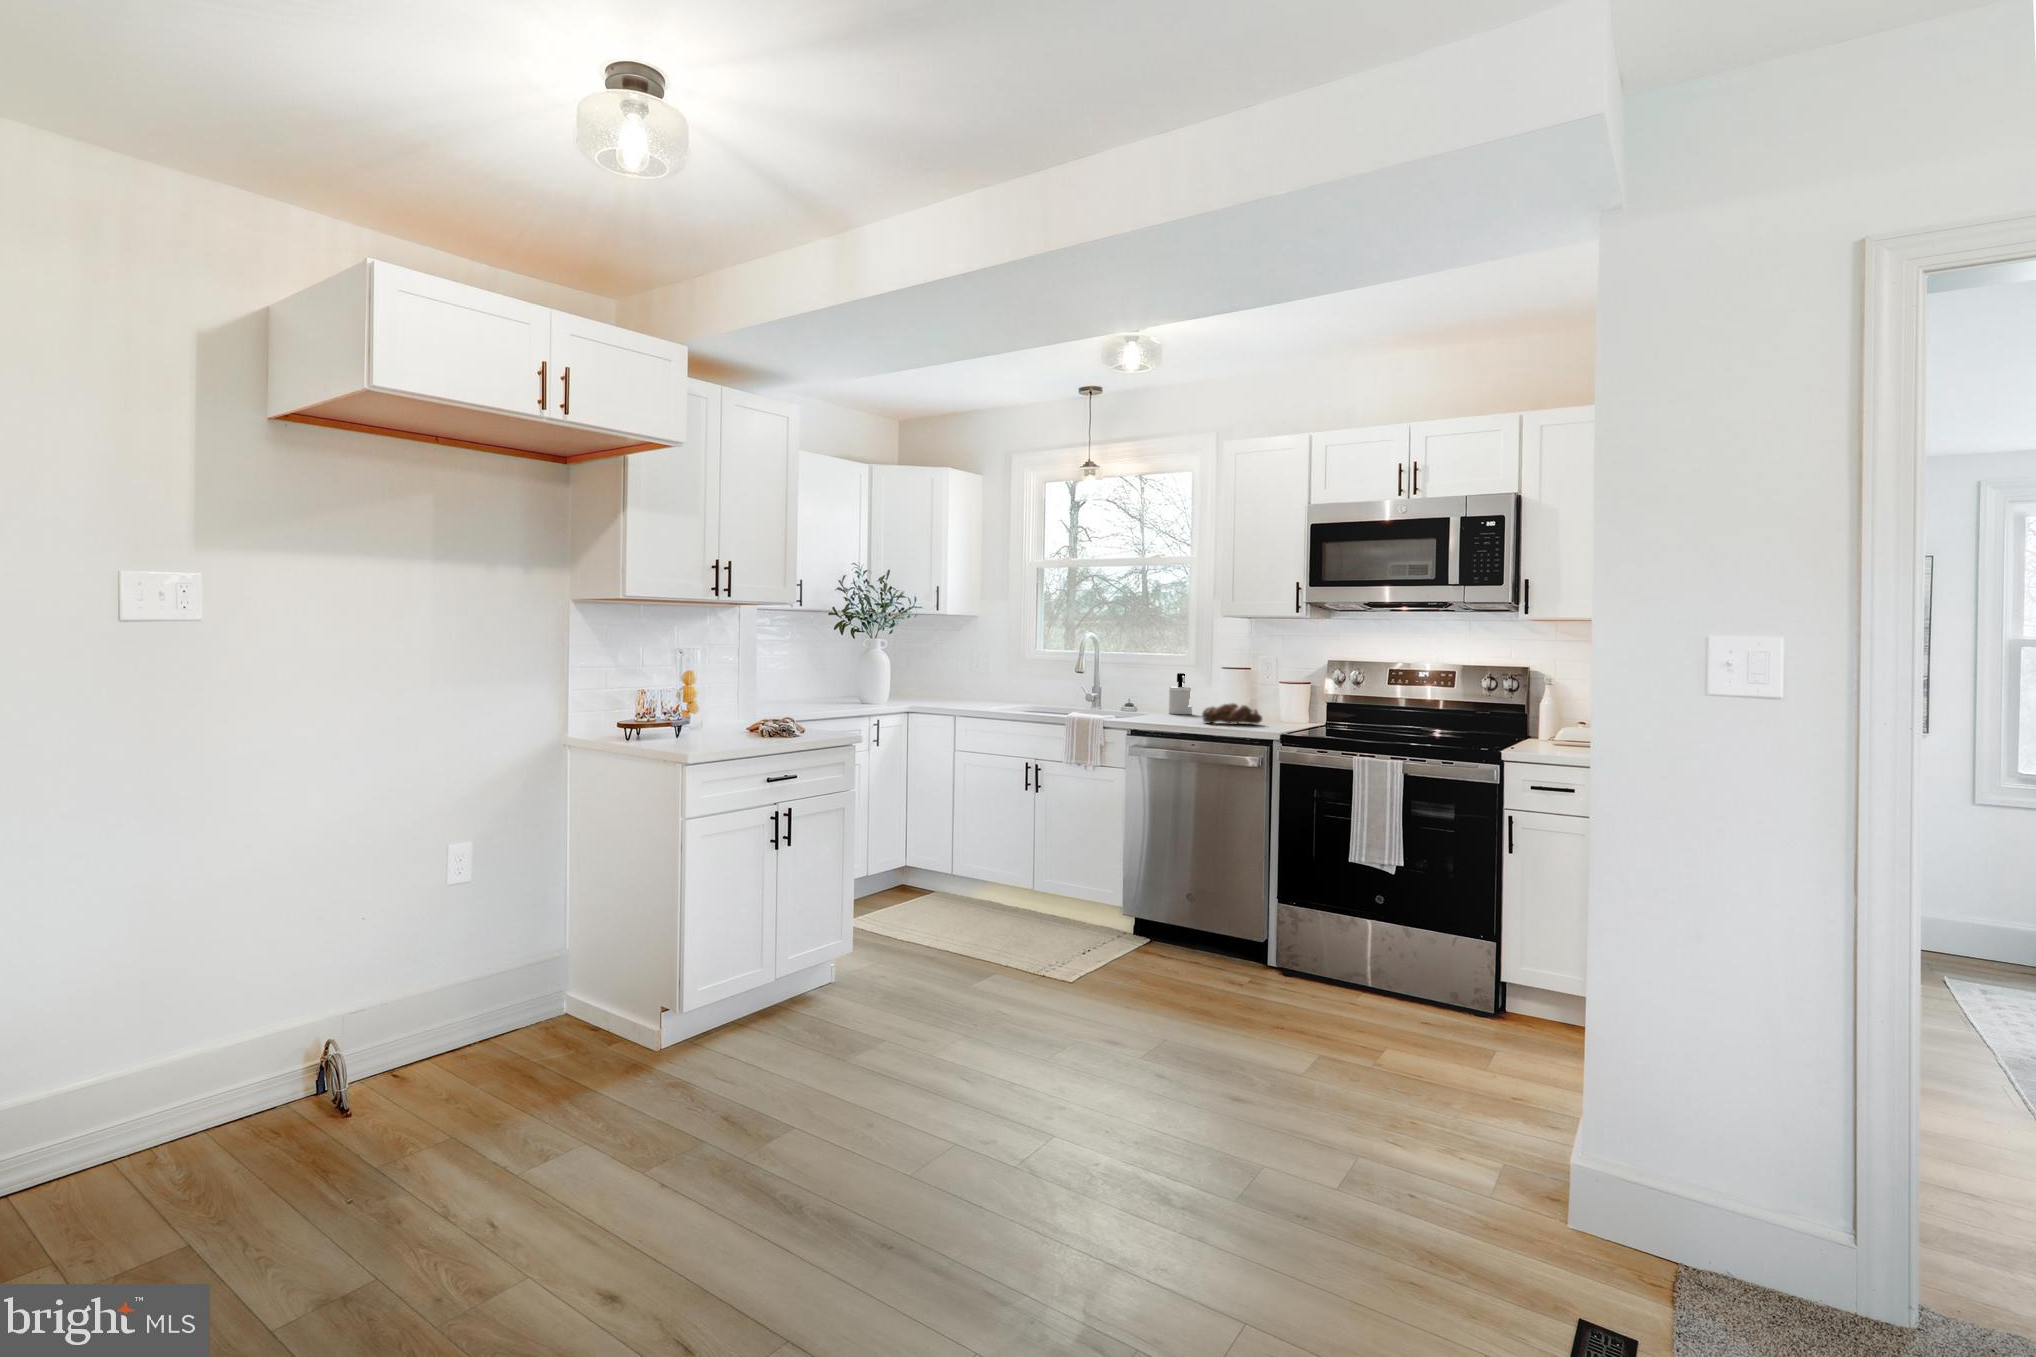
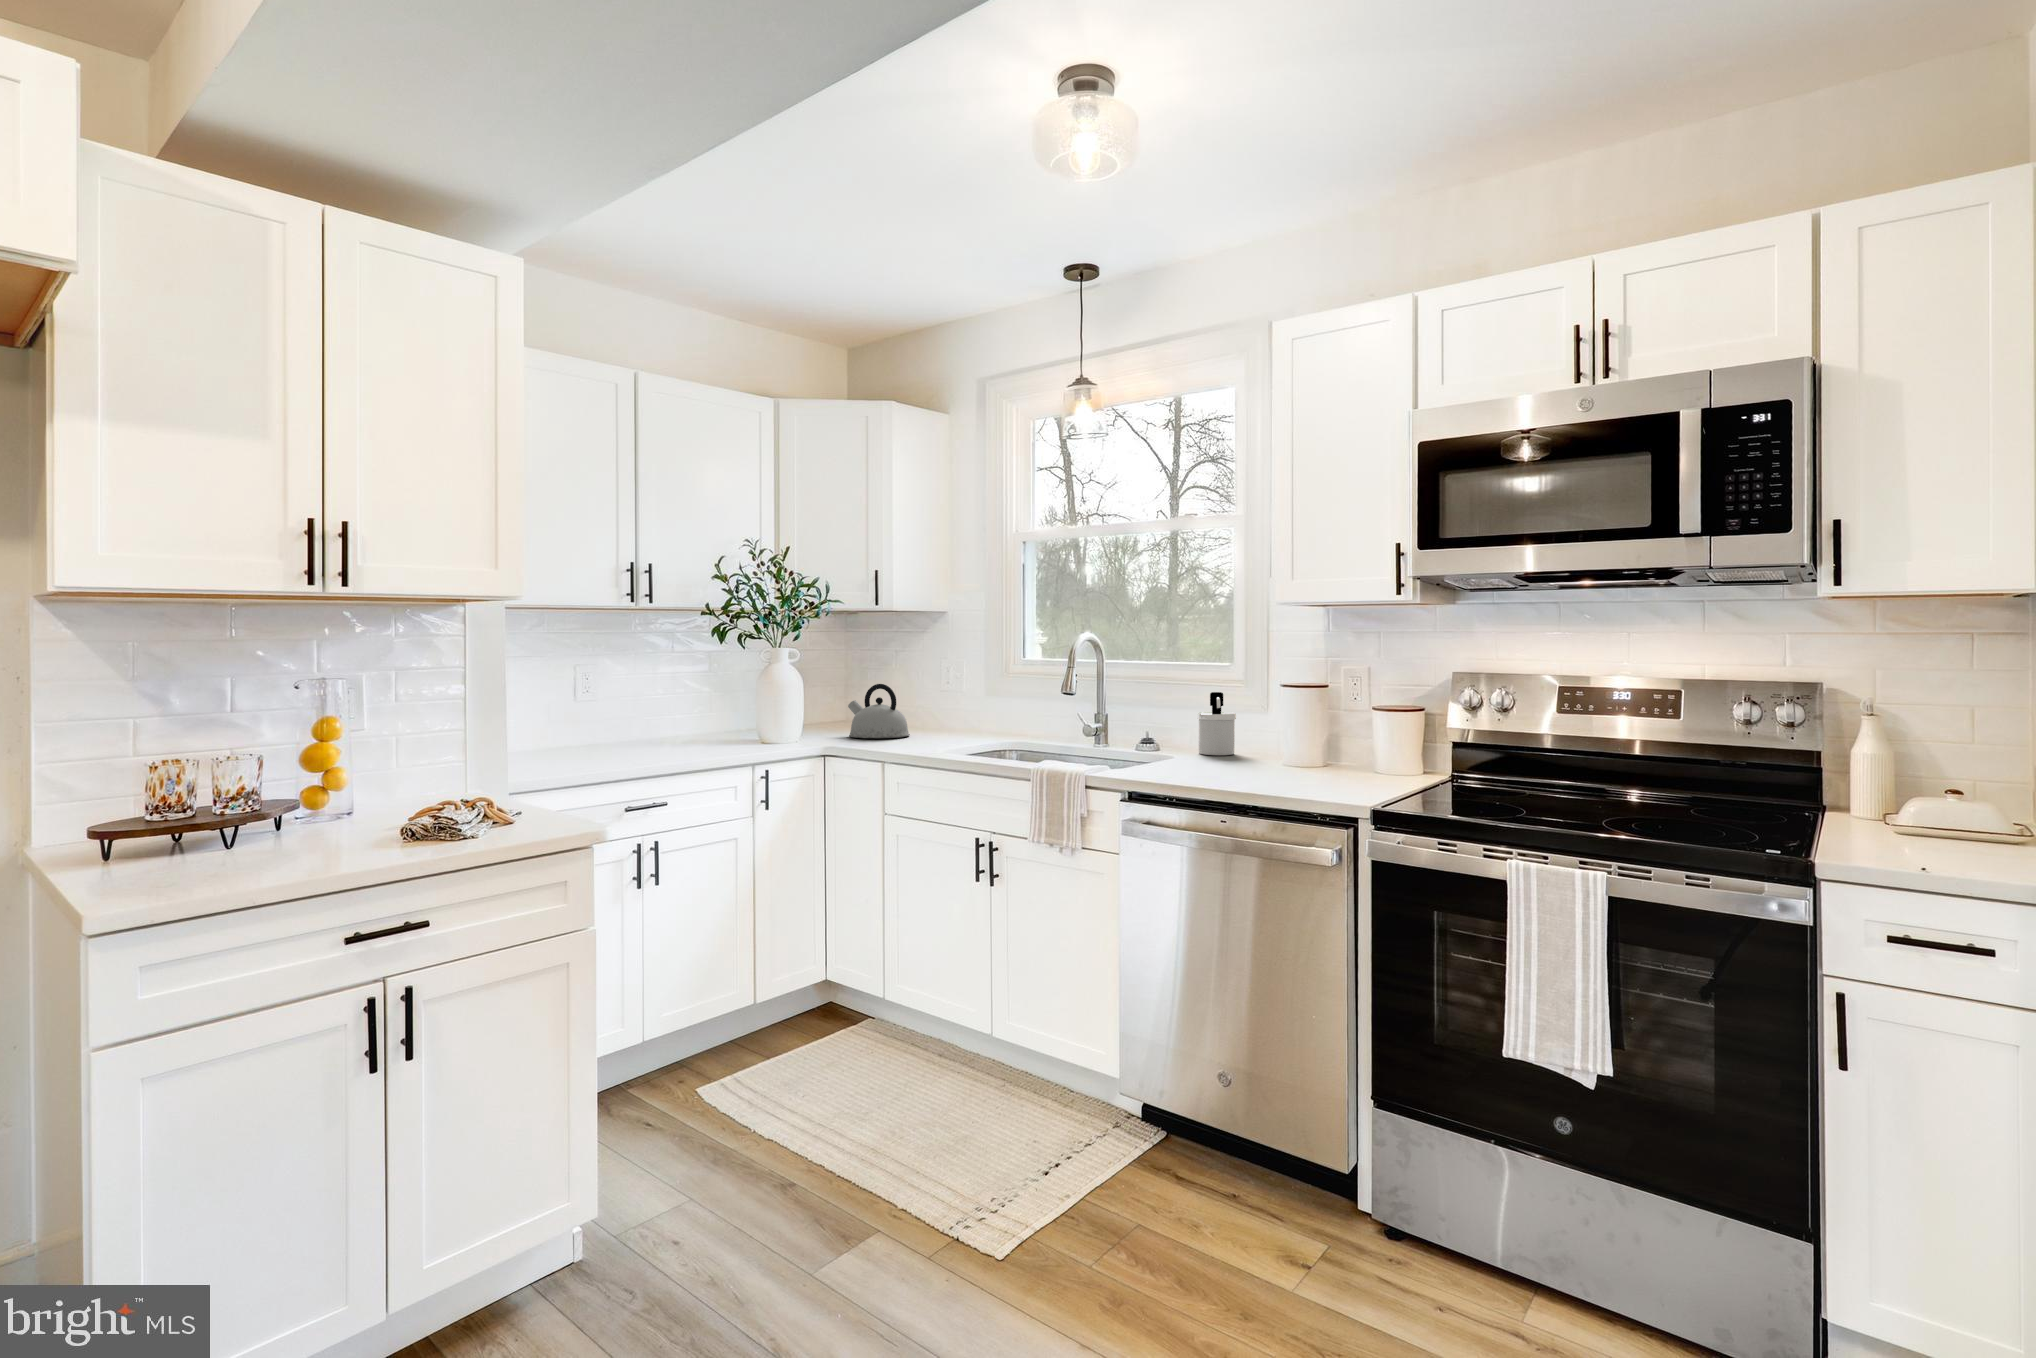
kettle: none [919,664,963,702] -> present [848,684,910,738]
bread loaf: present [1202,703,1262,724] -> none [1241,745,1340,781]

